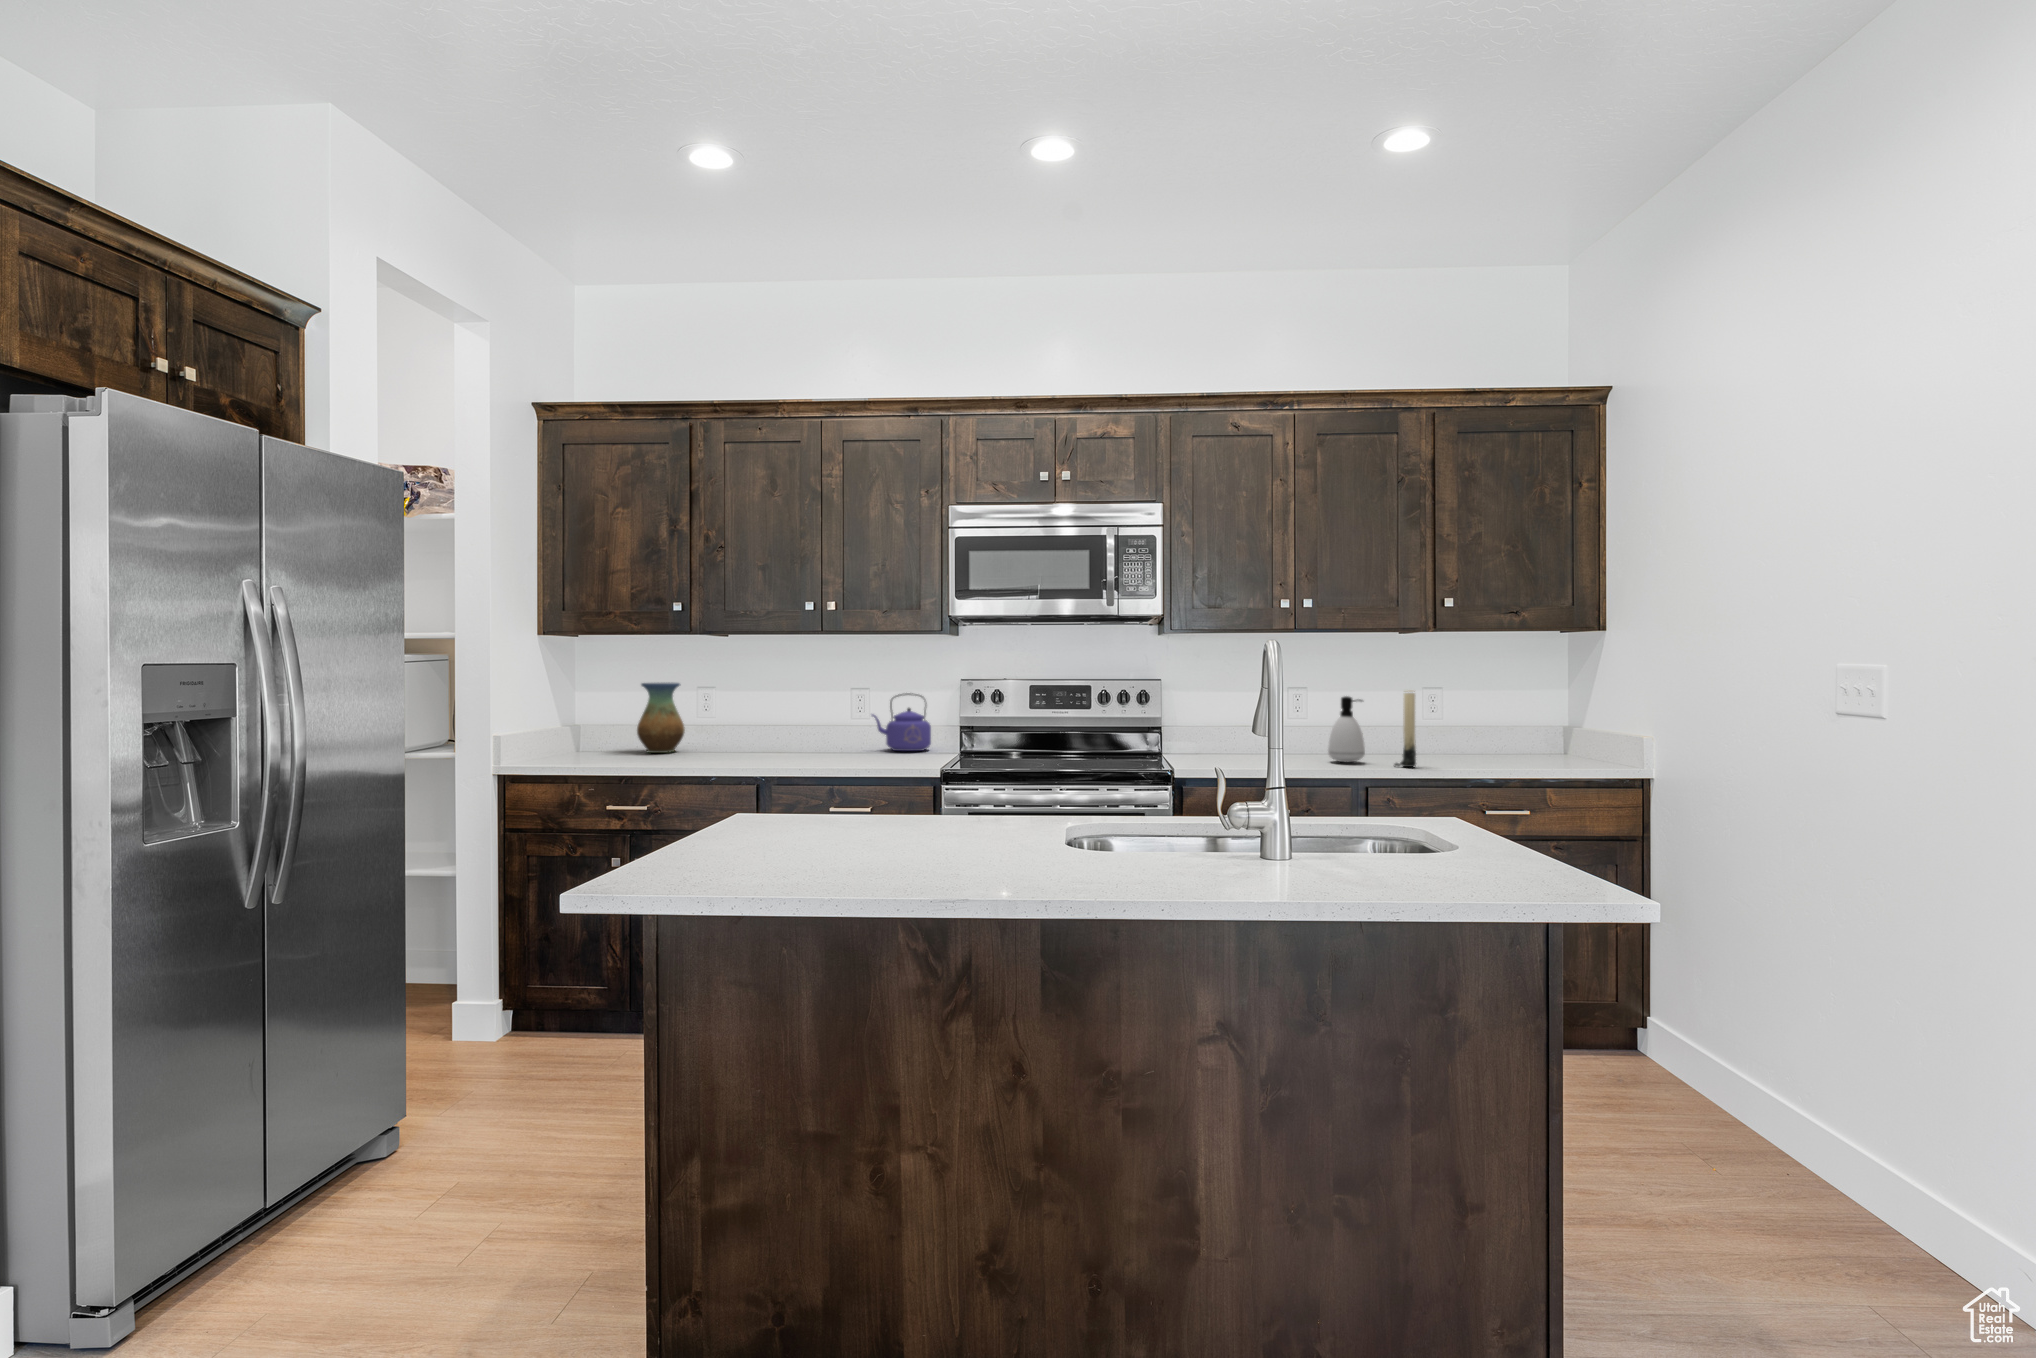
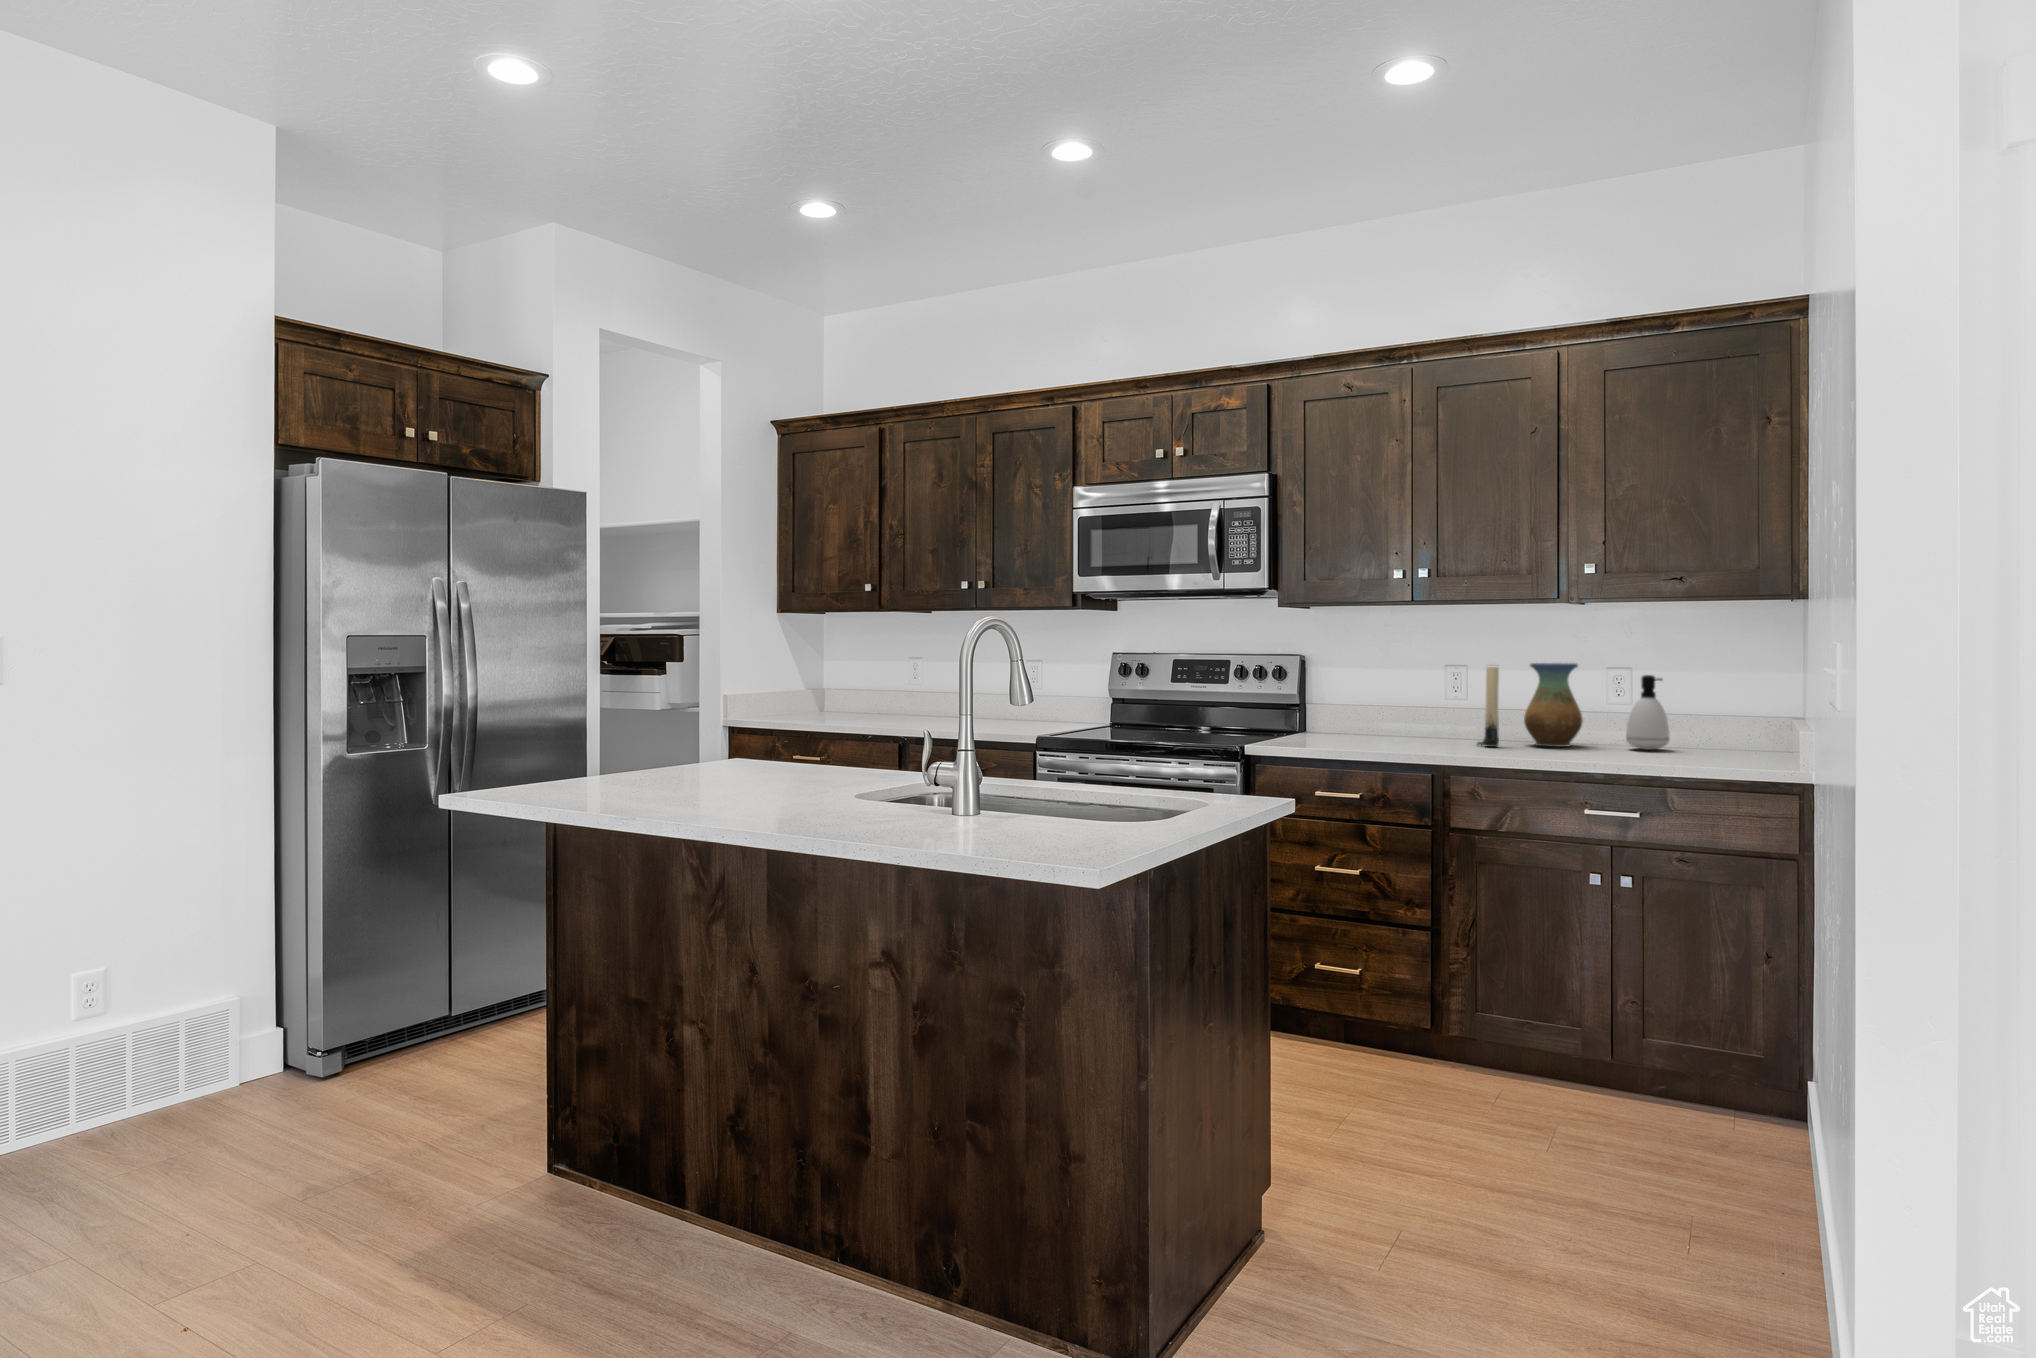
vase: present [637,683,685,753] -> present [1524,663,1583,747]
kettle: present [872,693,931,751] -> none [1041,667,1096,721]
soap dispenser: present [1328,696,1365,762] -> present [1626,675,1669,750]

